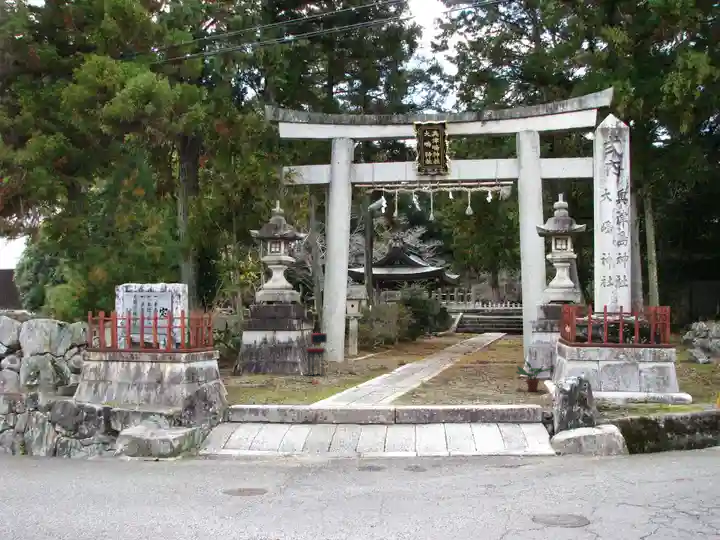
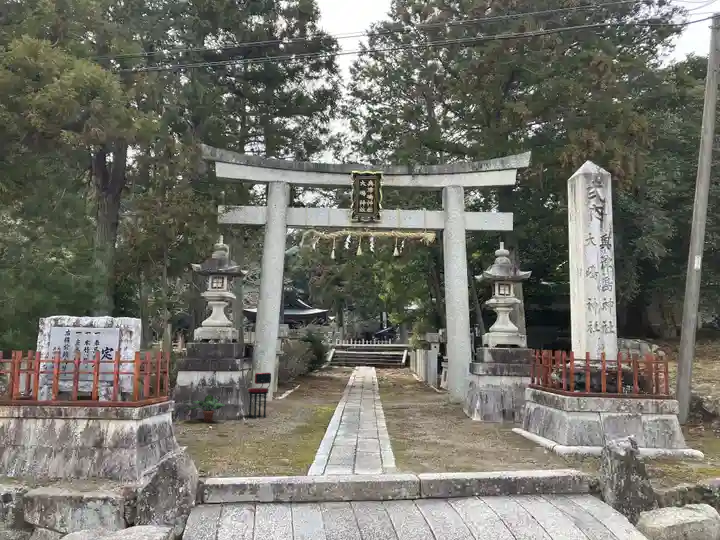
potted plant: present [516,361,553,392] -> present [186,394,224,422]

